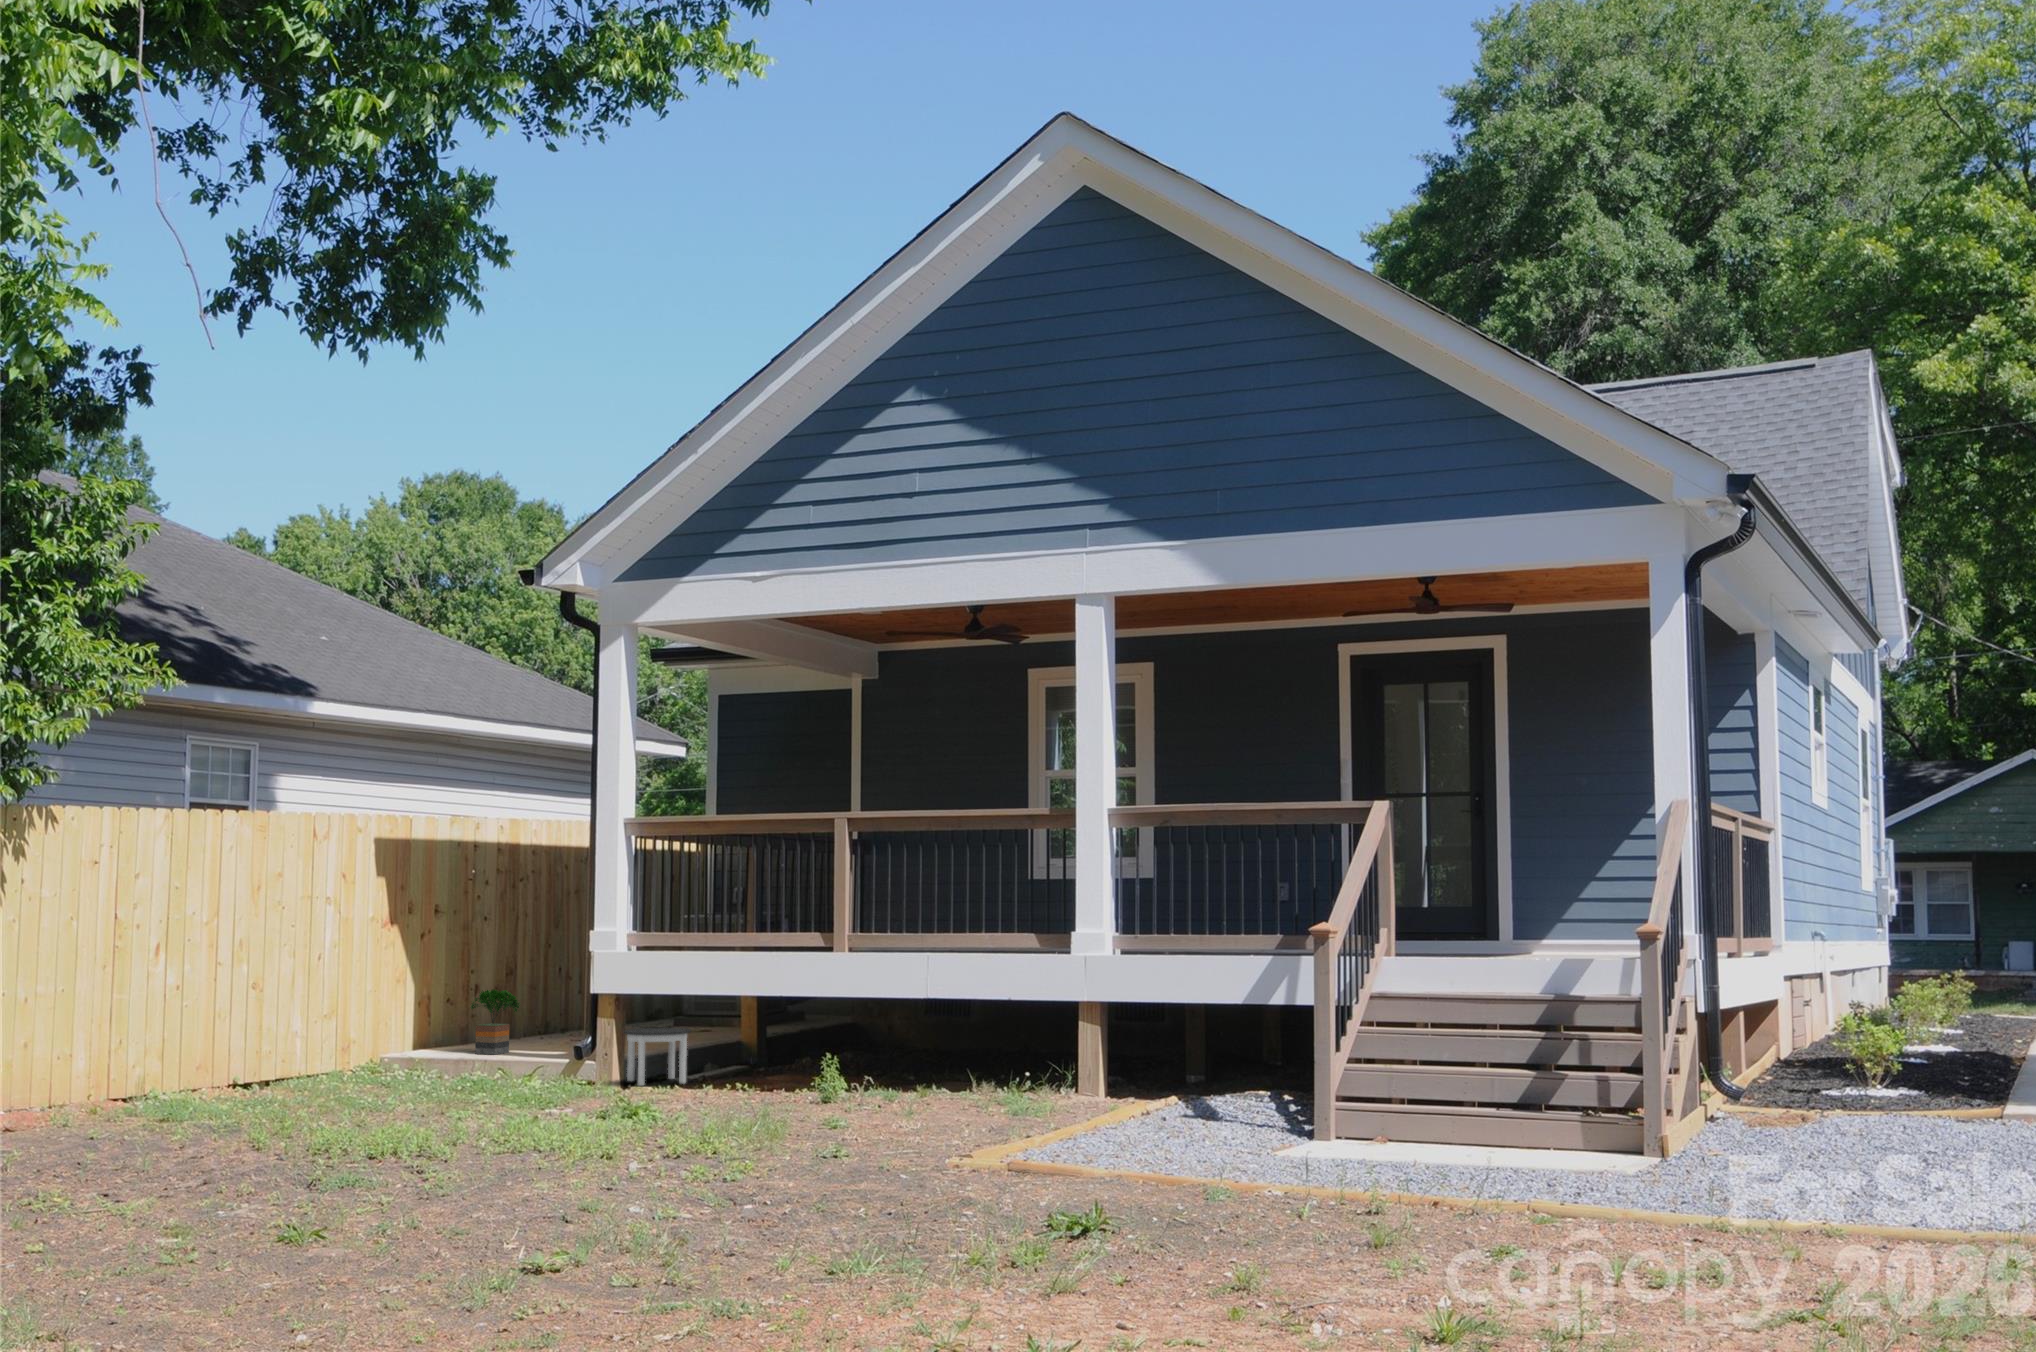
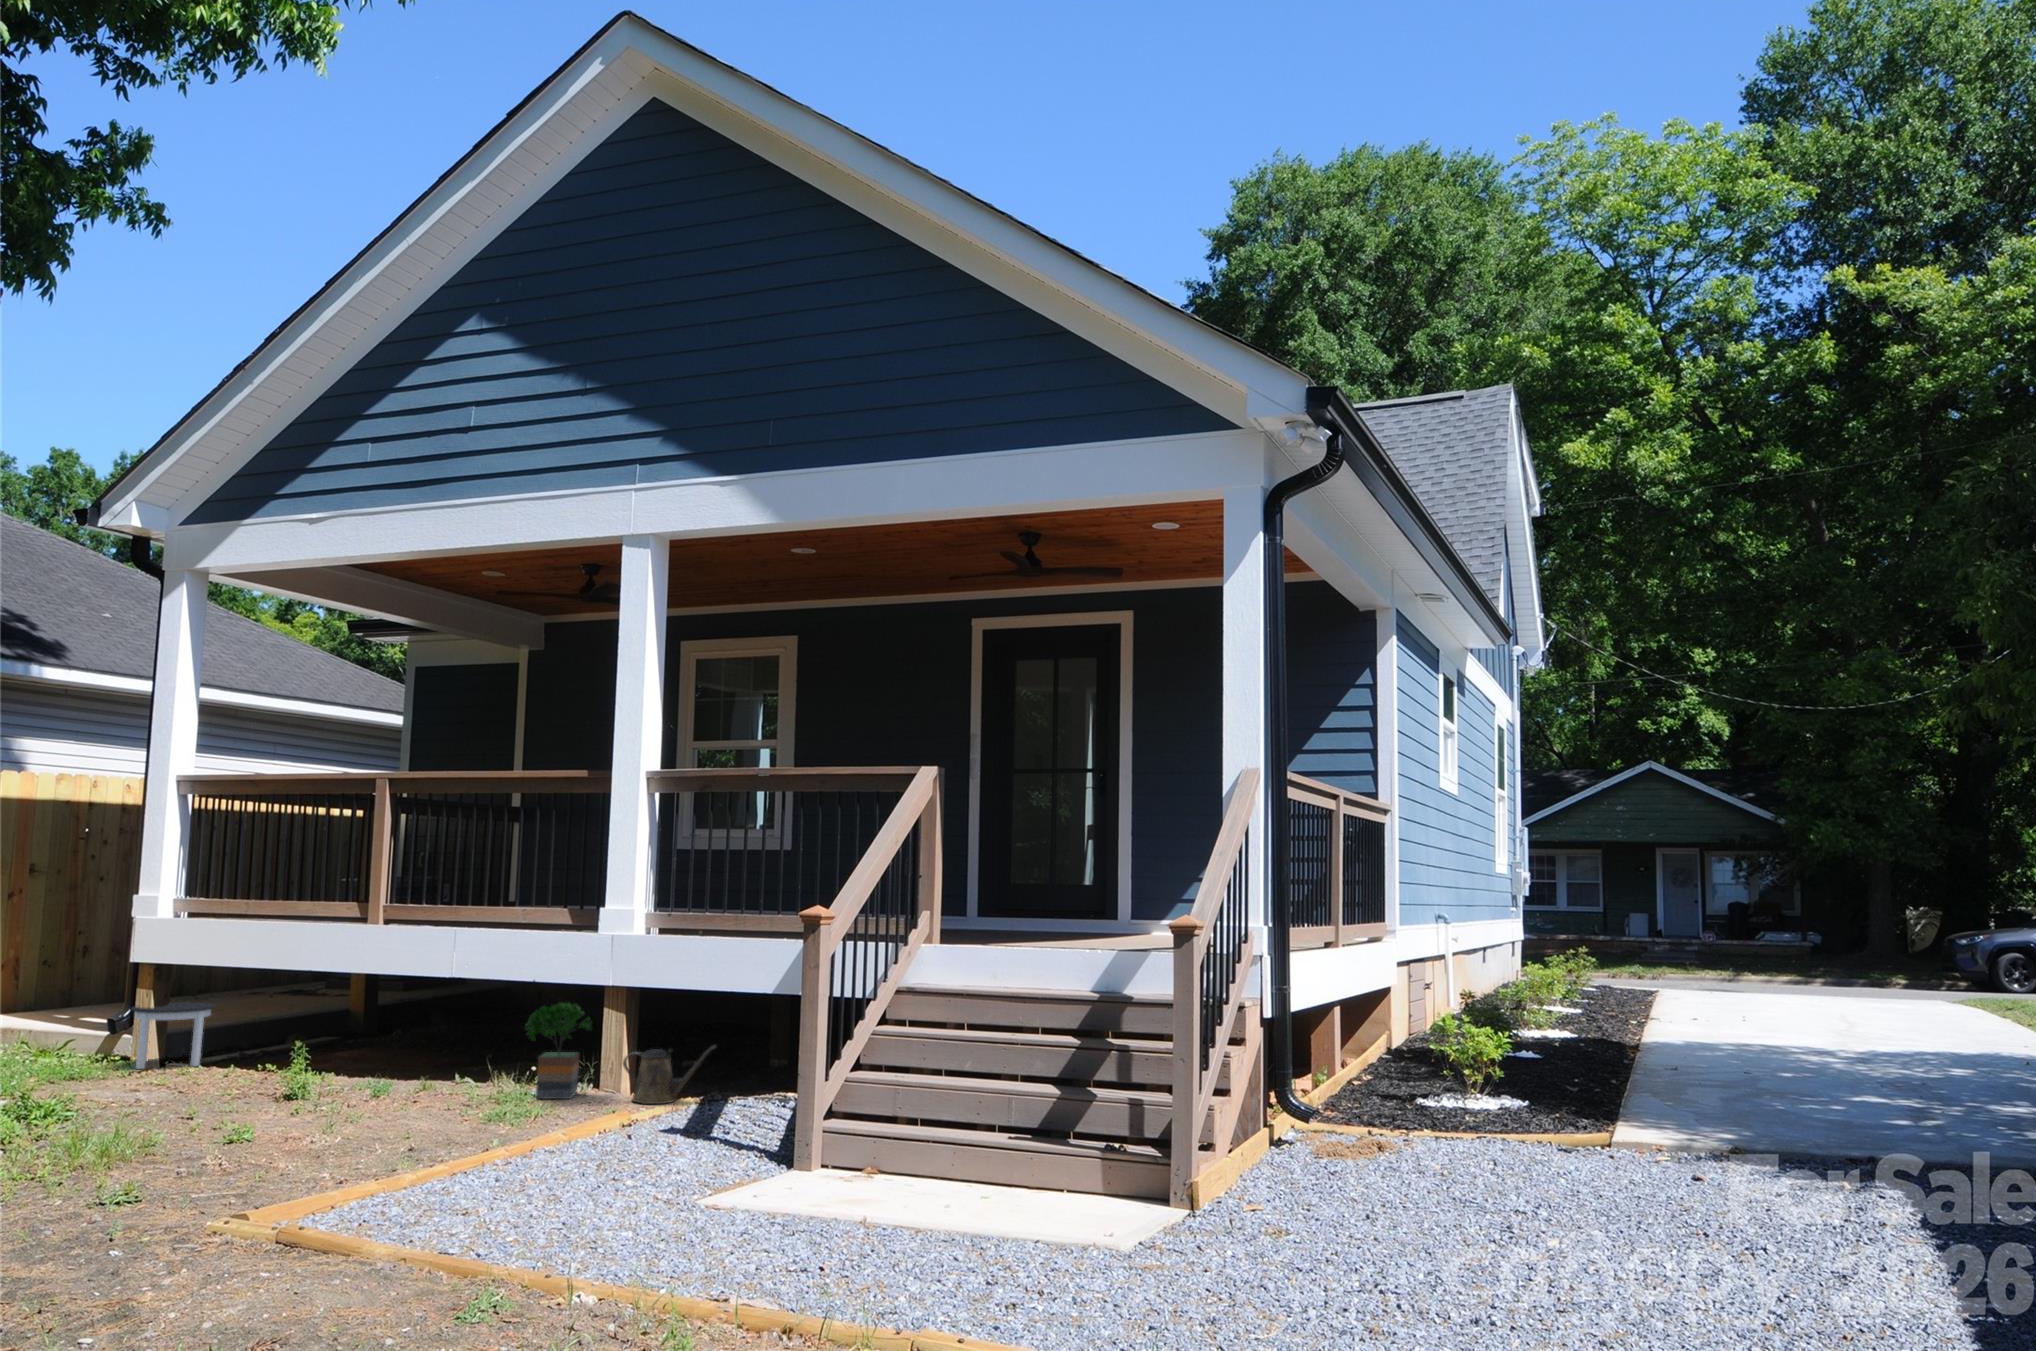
potted tree: present [471,989,520,1055] -> present [526,1003,591,1099]
watering can: none [1107,1051,1190,1103] -> present [623,1046,716,1104]

